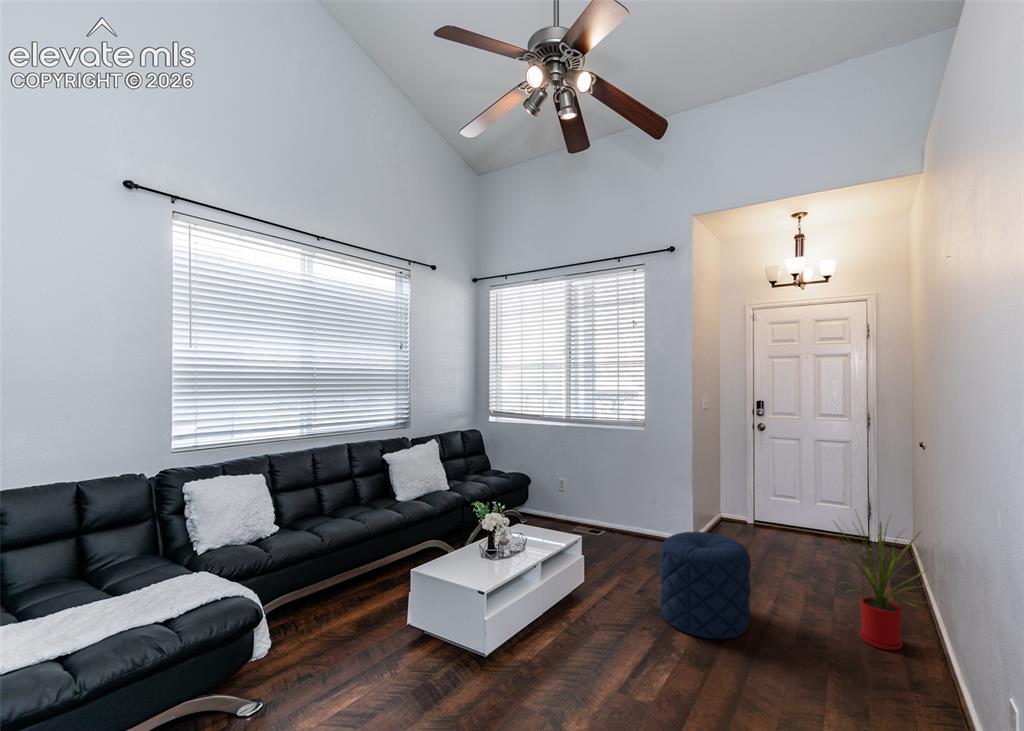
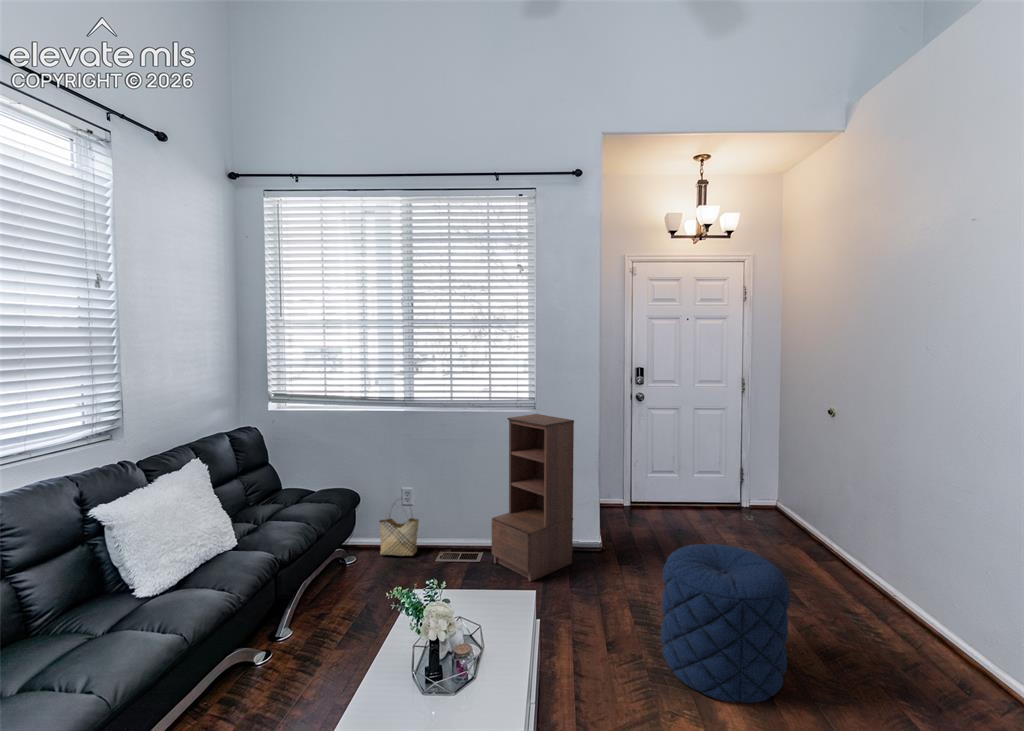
bookshelf: none [608,434,668,554] -> present [492,414,574,582]
woven basket: none [542,486,568,526] -> present [379,499,419,556]
house plant: present [839,522,937,650] -> none [813,484,941,639]

